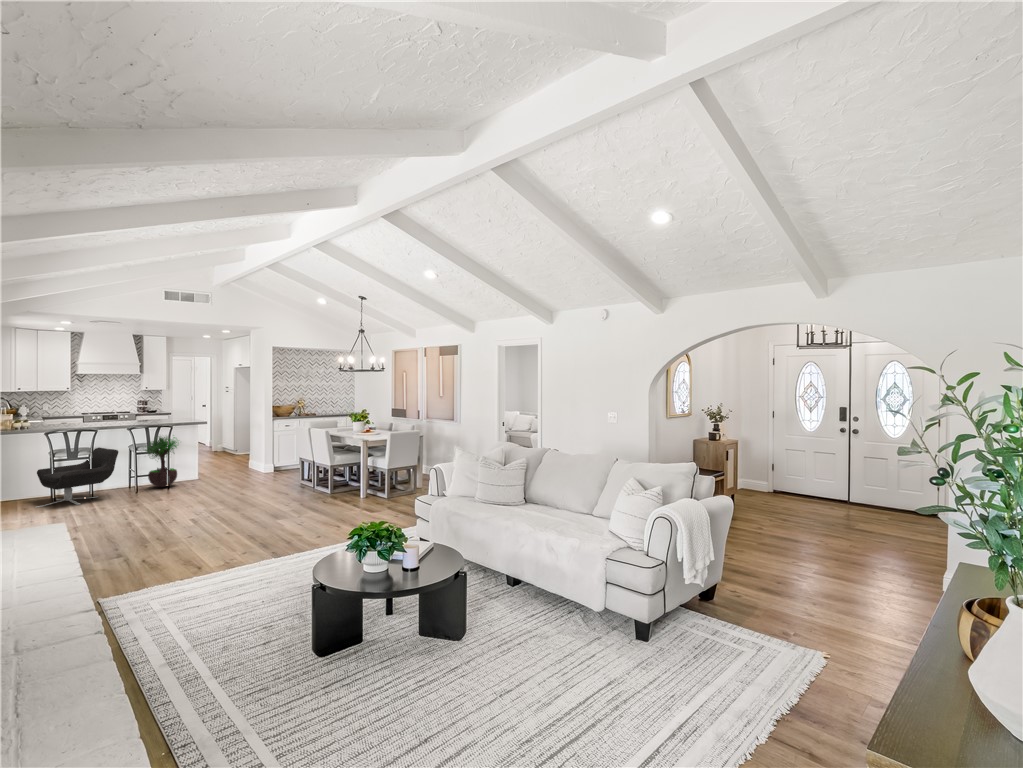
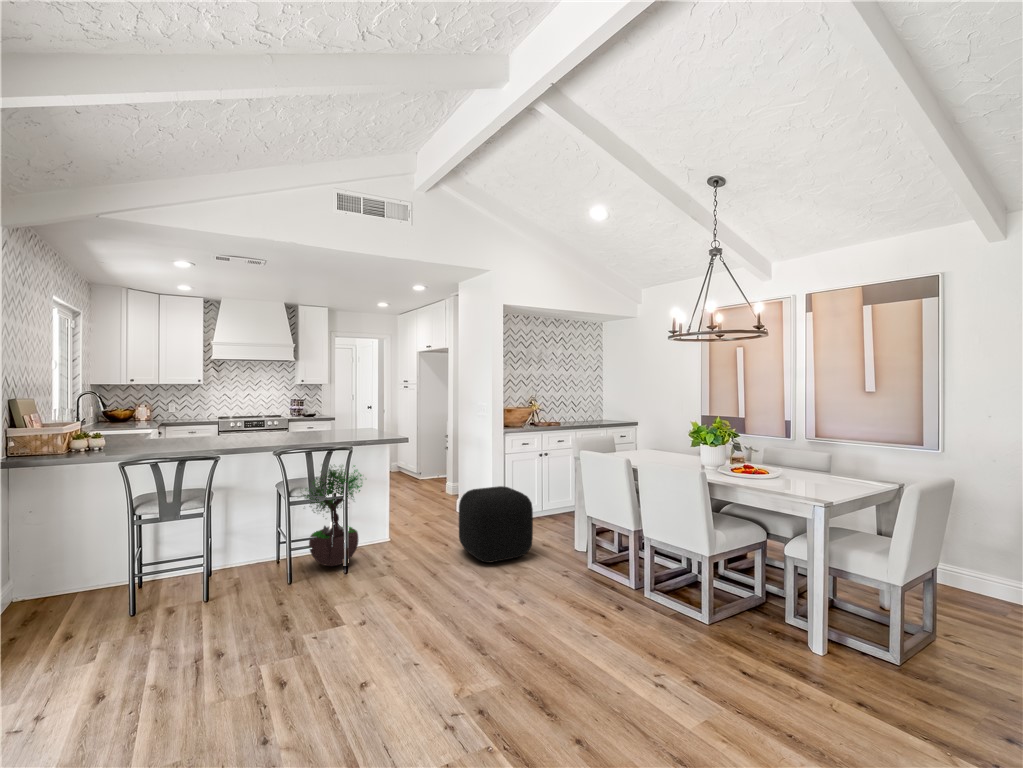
ottoman: none [237,447,278,483] -> present [459,486,533,563]
lounge chair: present [37,448,118,507] -> none [88,490,256,635]

